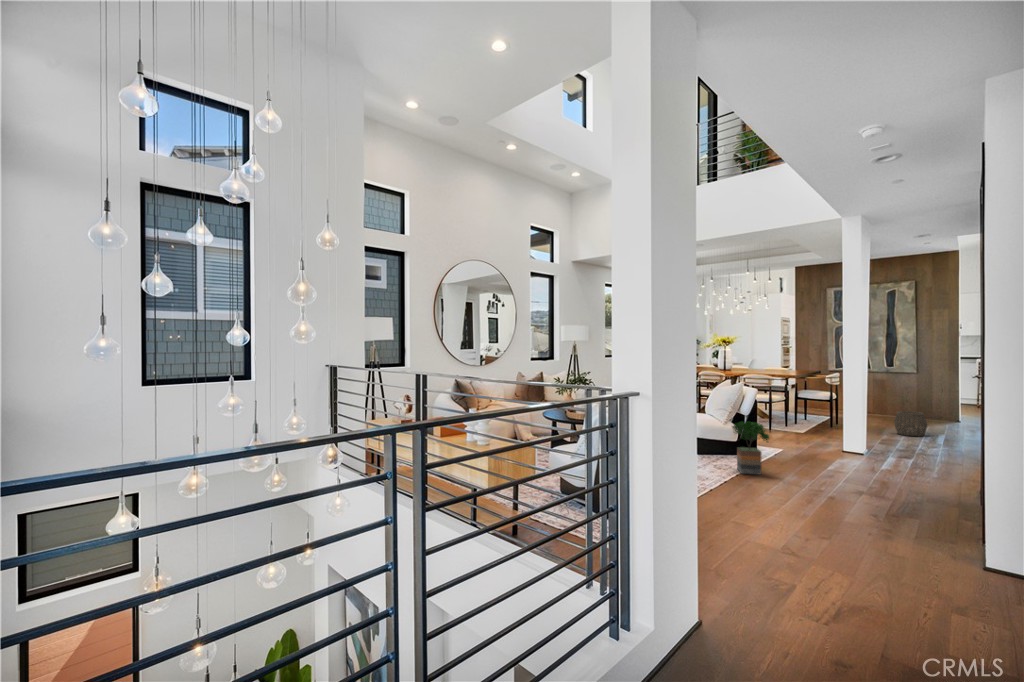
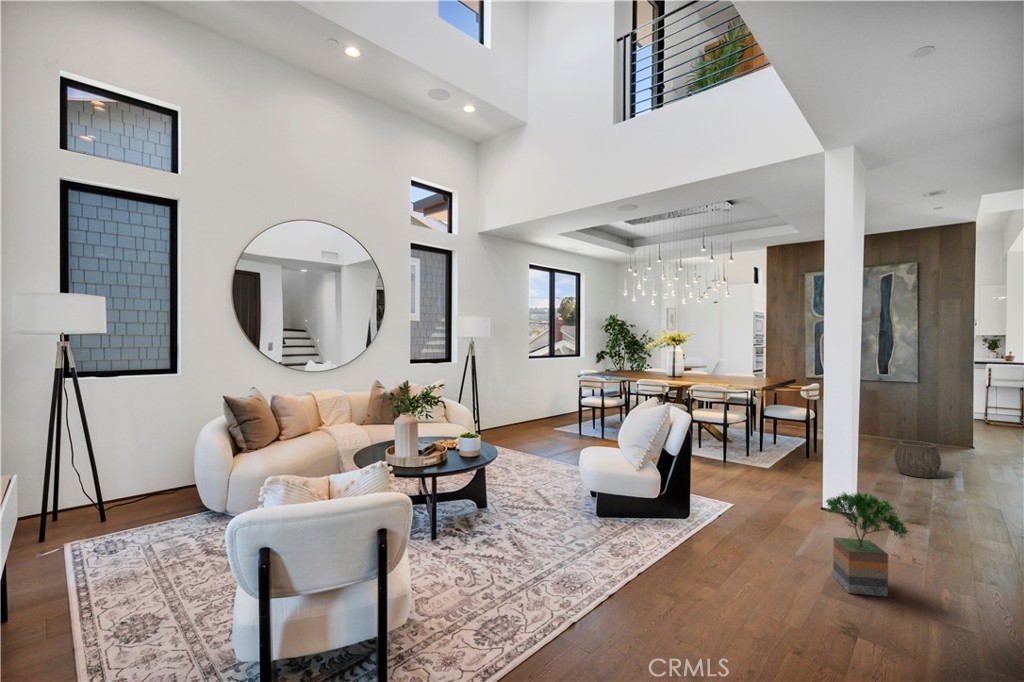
potted tree: present [732,422,769,474] -> present [826,493,908,597]

